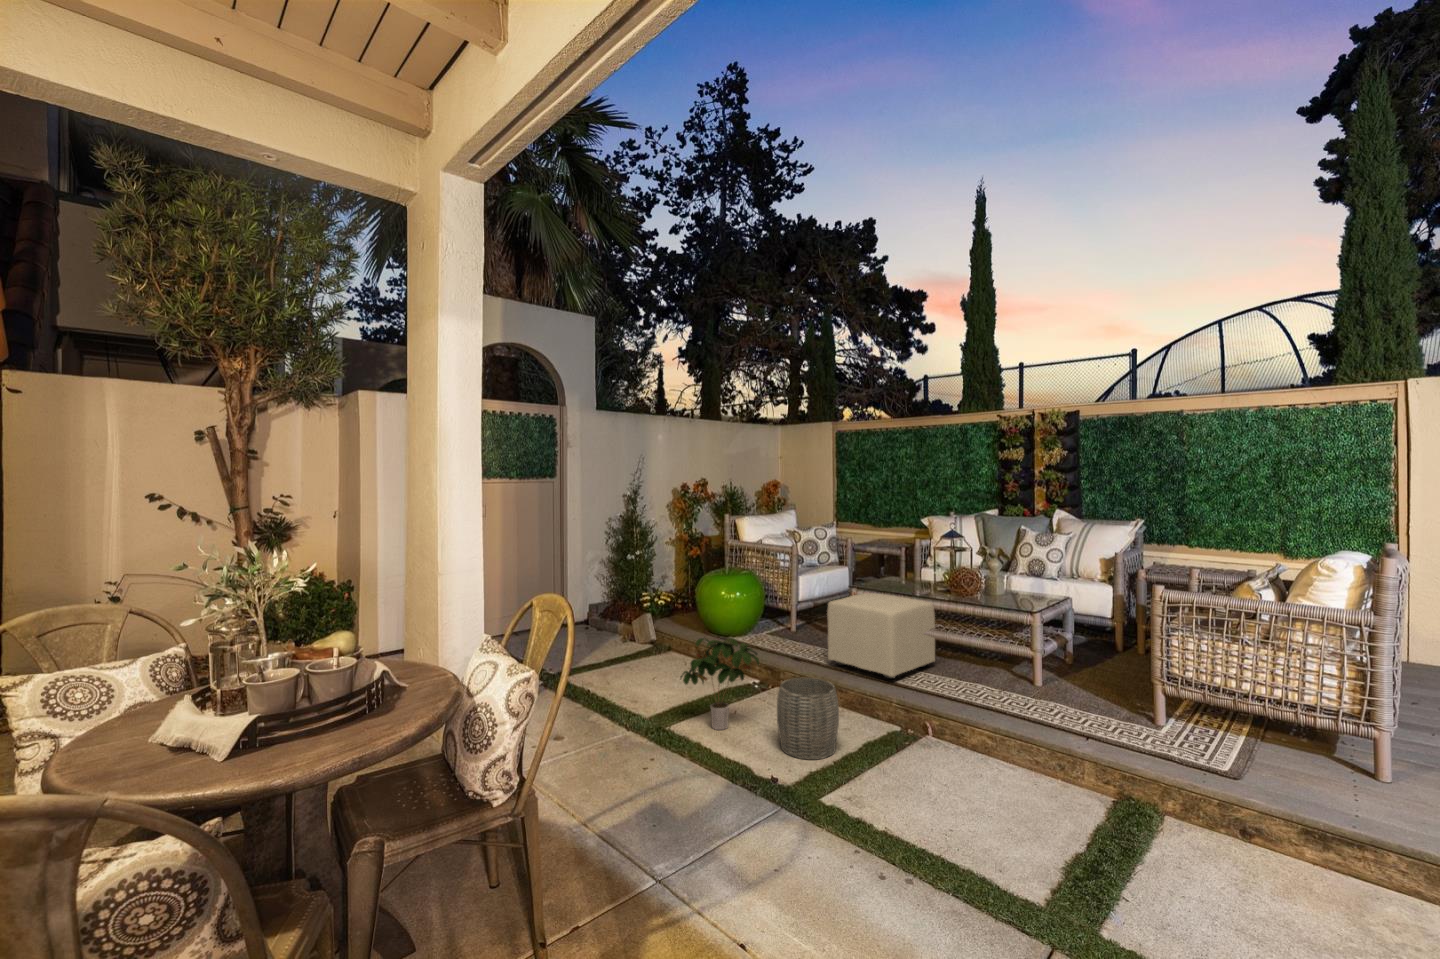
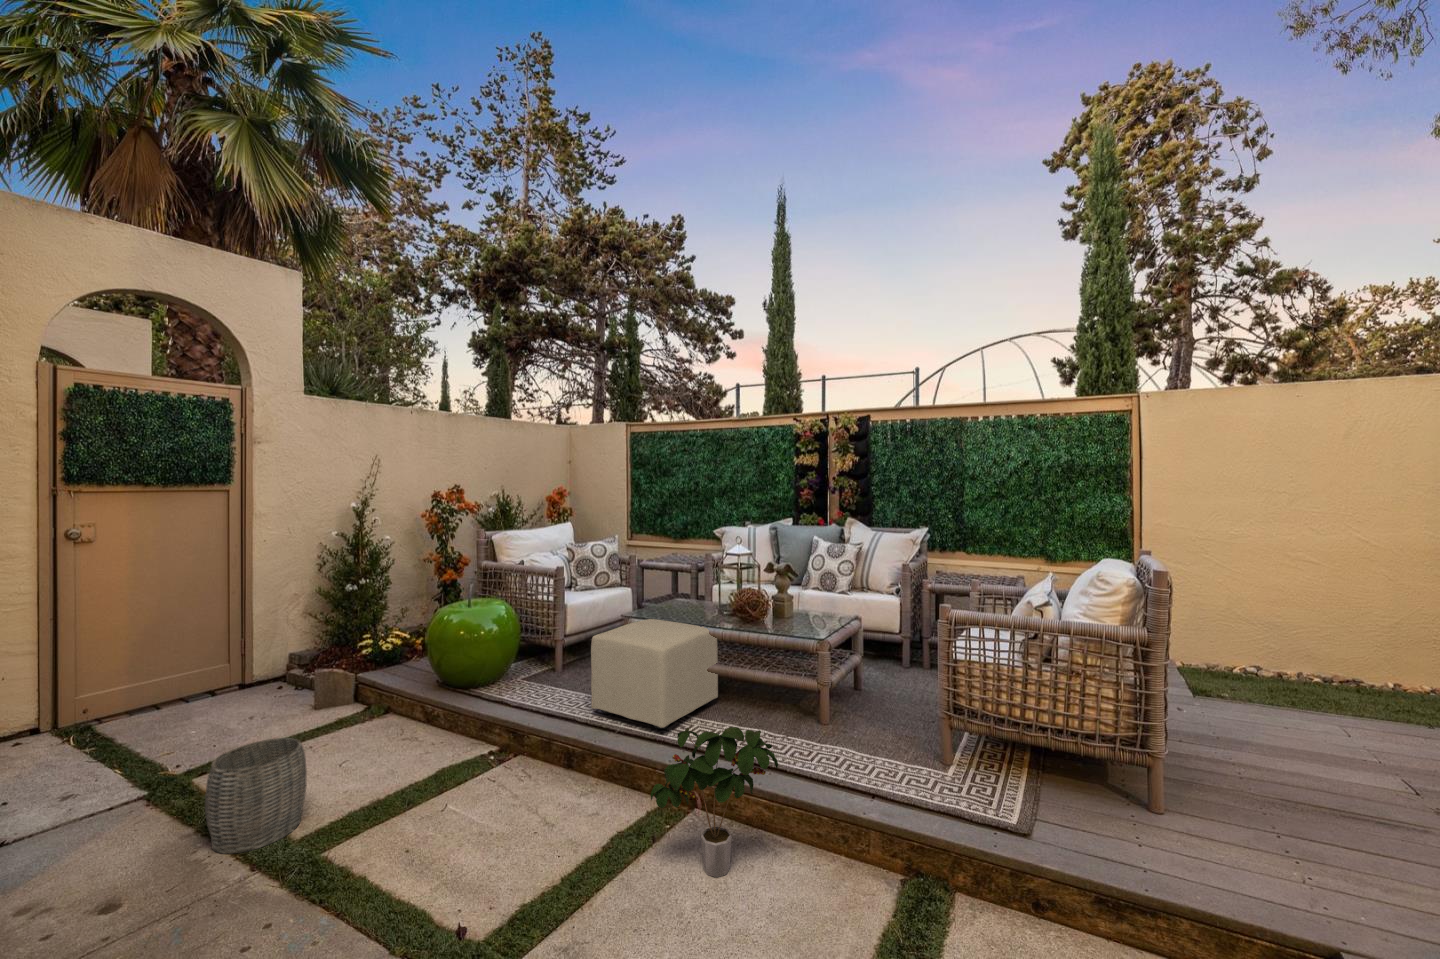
potted plant: present [681,638,759,730] -> present [651,727,778,877]
woven basket: present [777,677,839,760] -> present [205,738,307,854]

